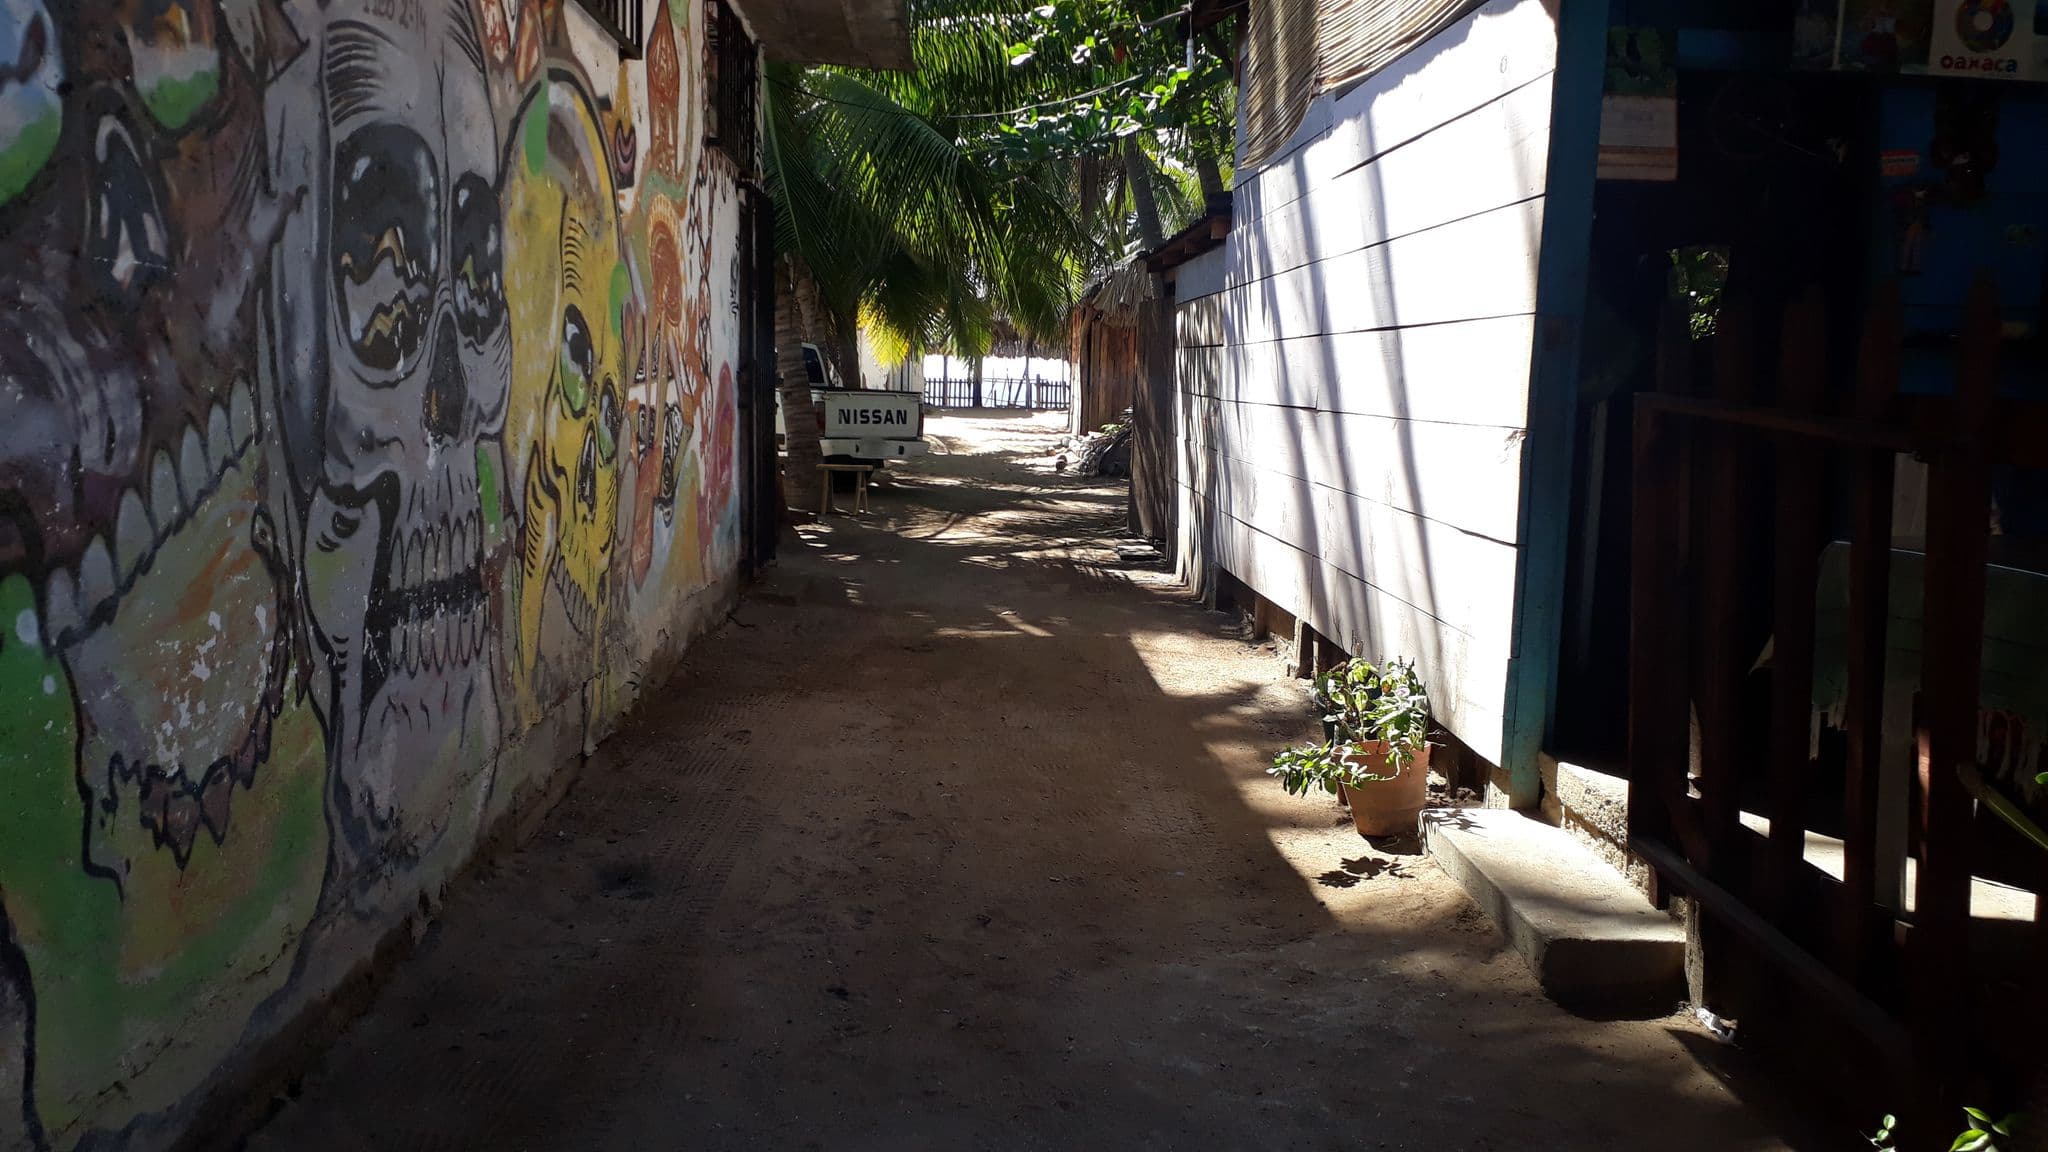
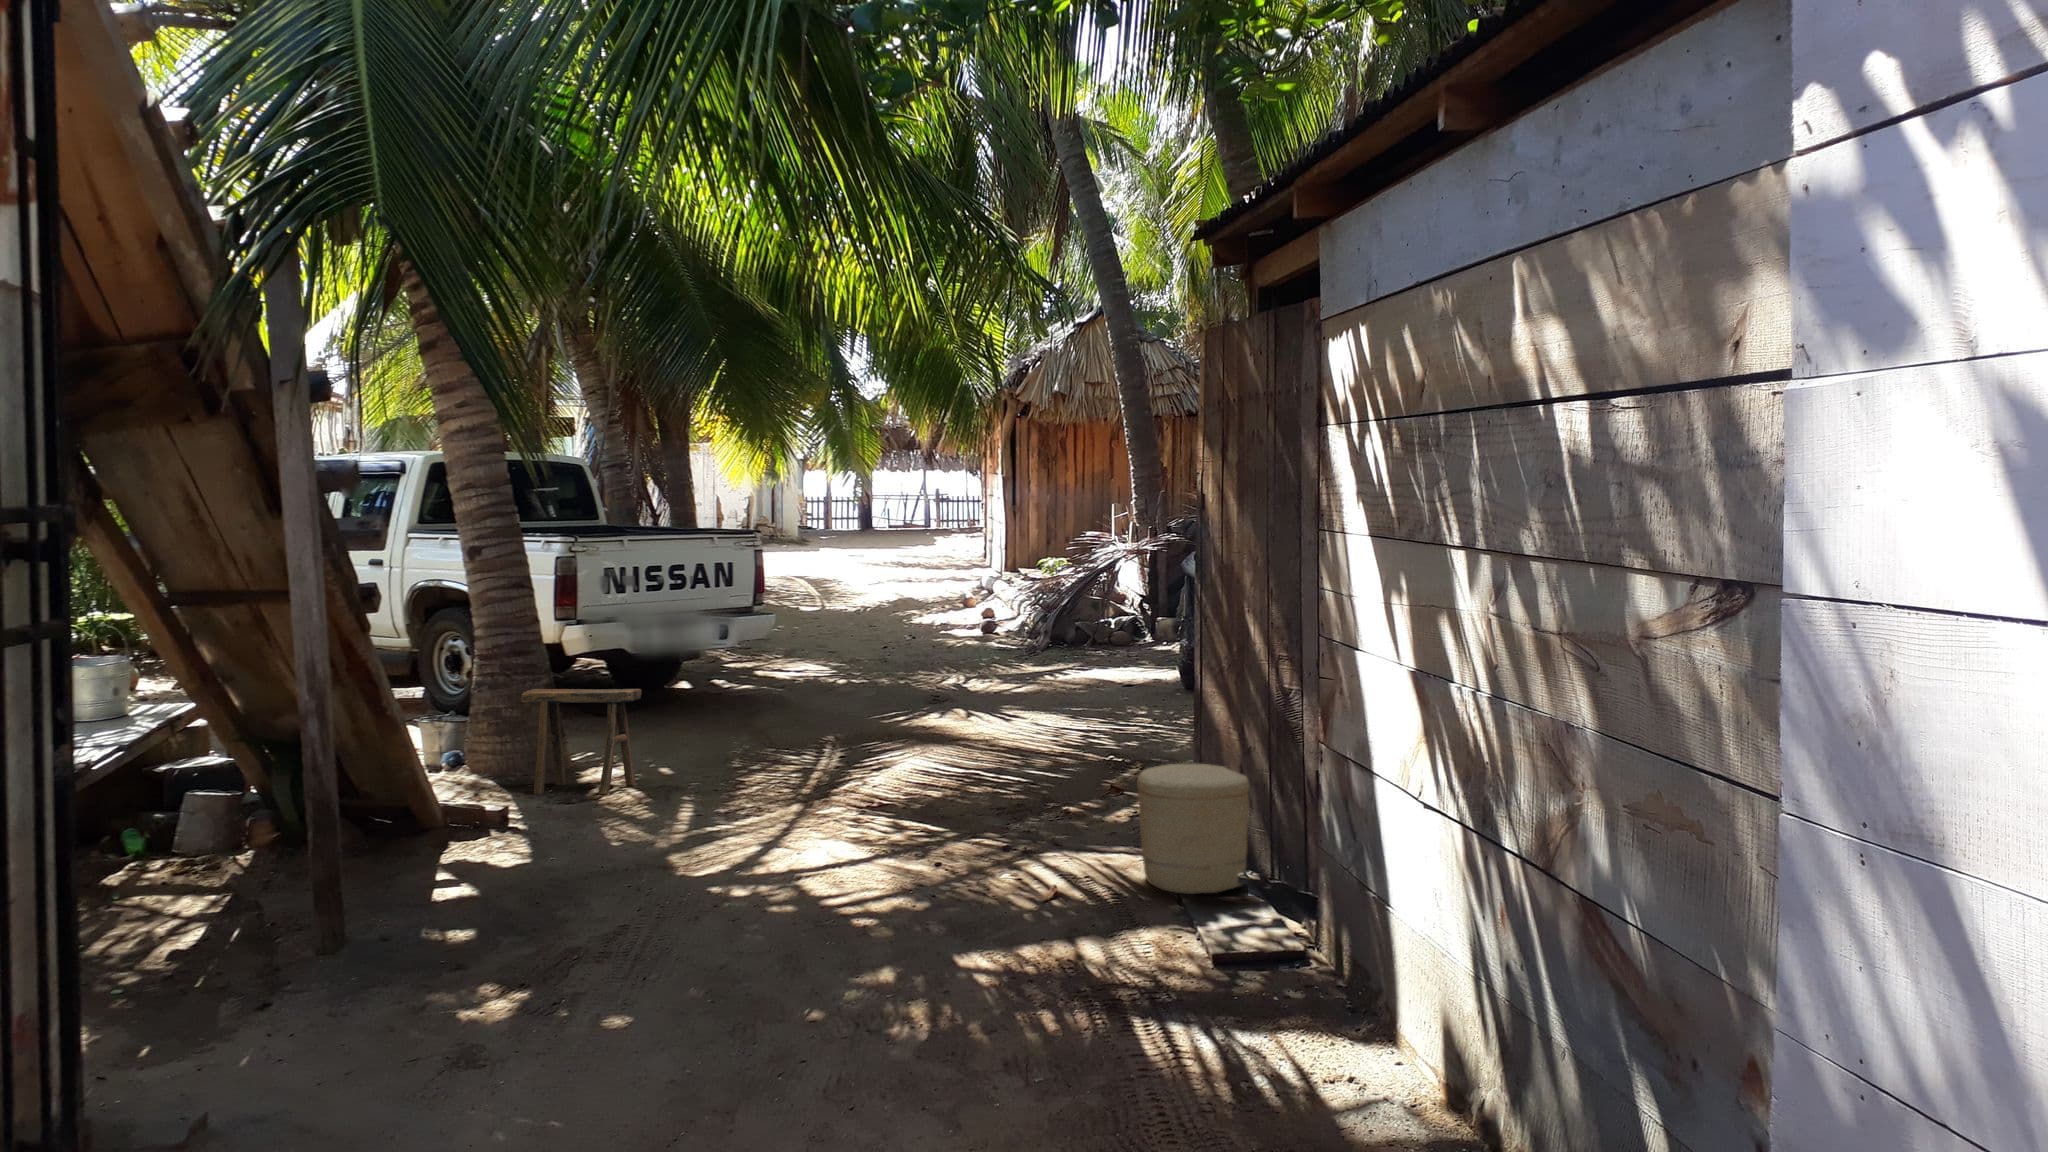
woven basket: none [1097,496,1146,546] -> present [1137,764,1251,894]

